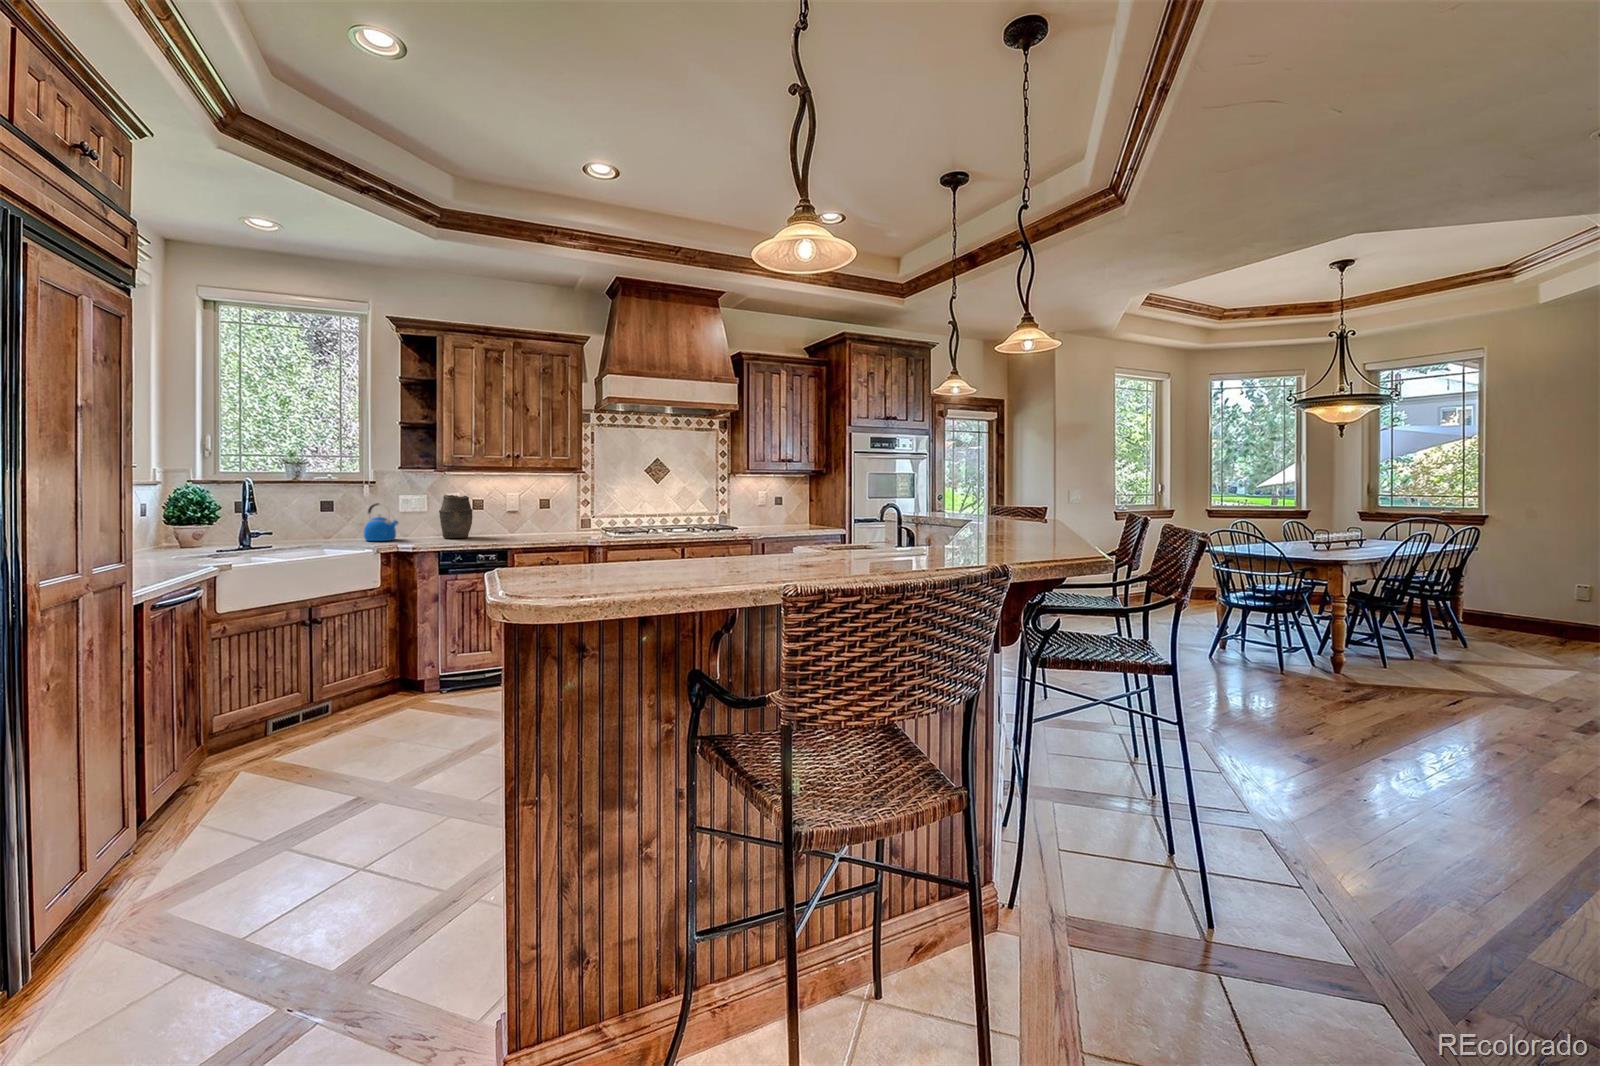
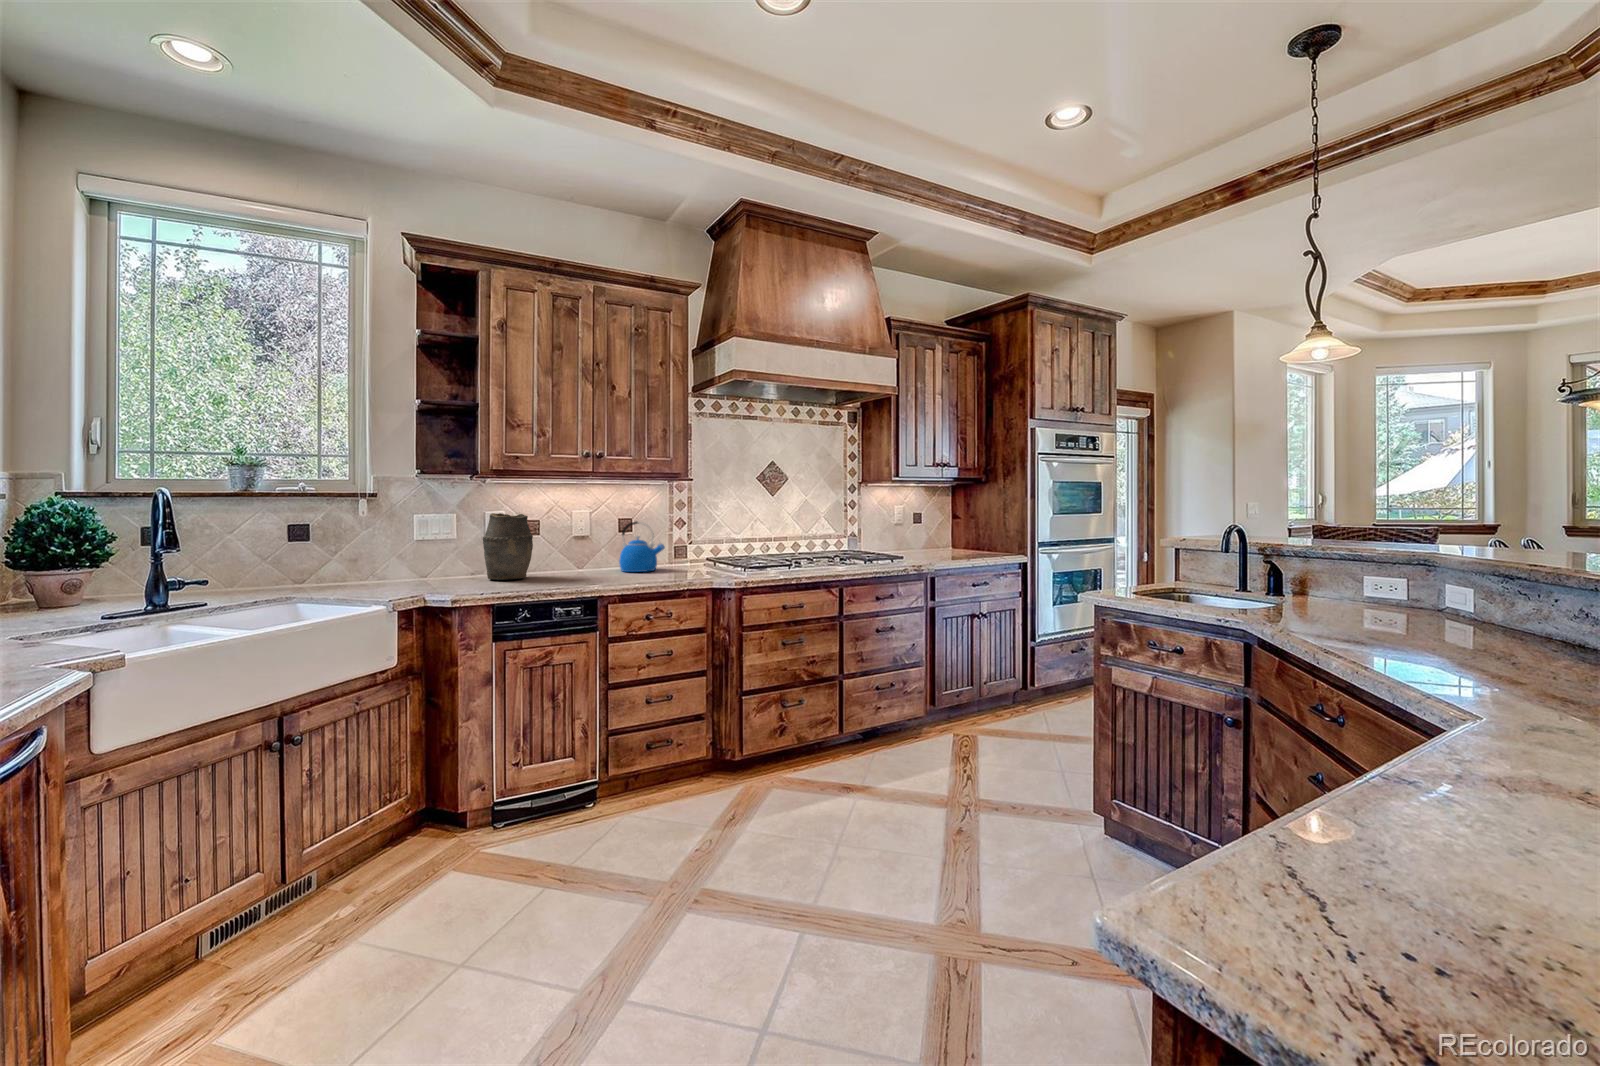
kettle: present [364,503,398,541] -> present [619,521,665,572]

